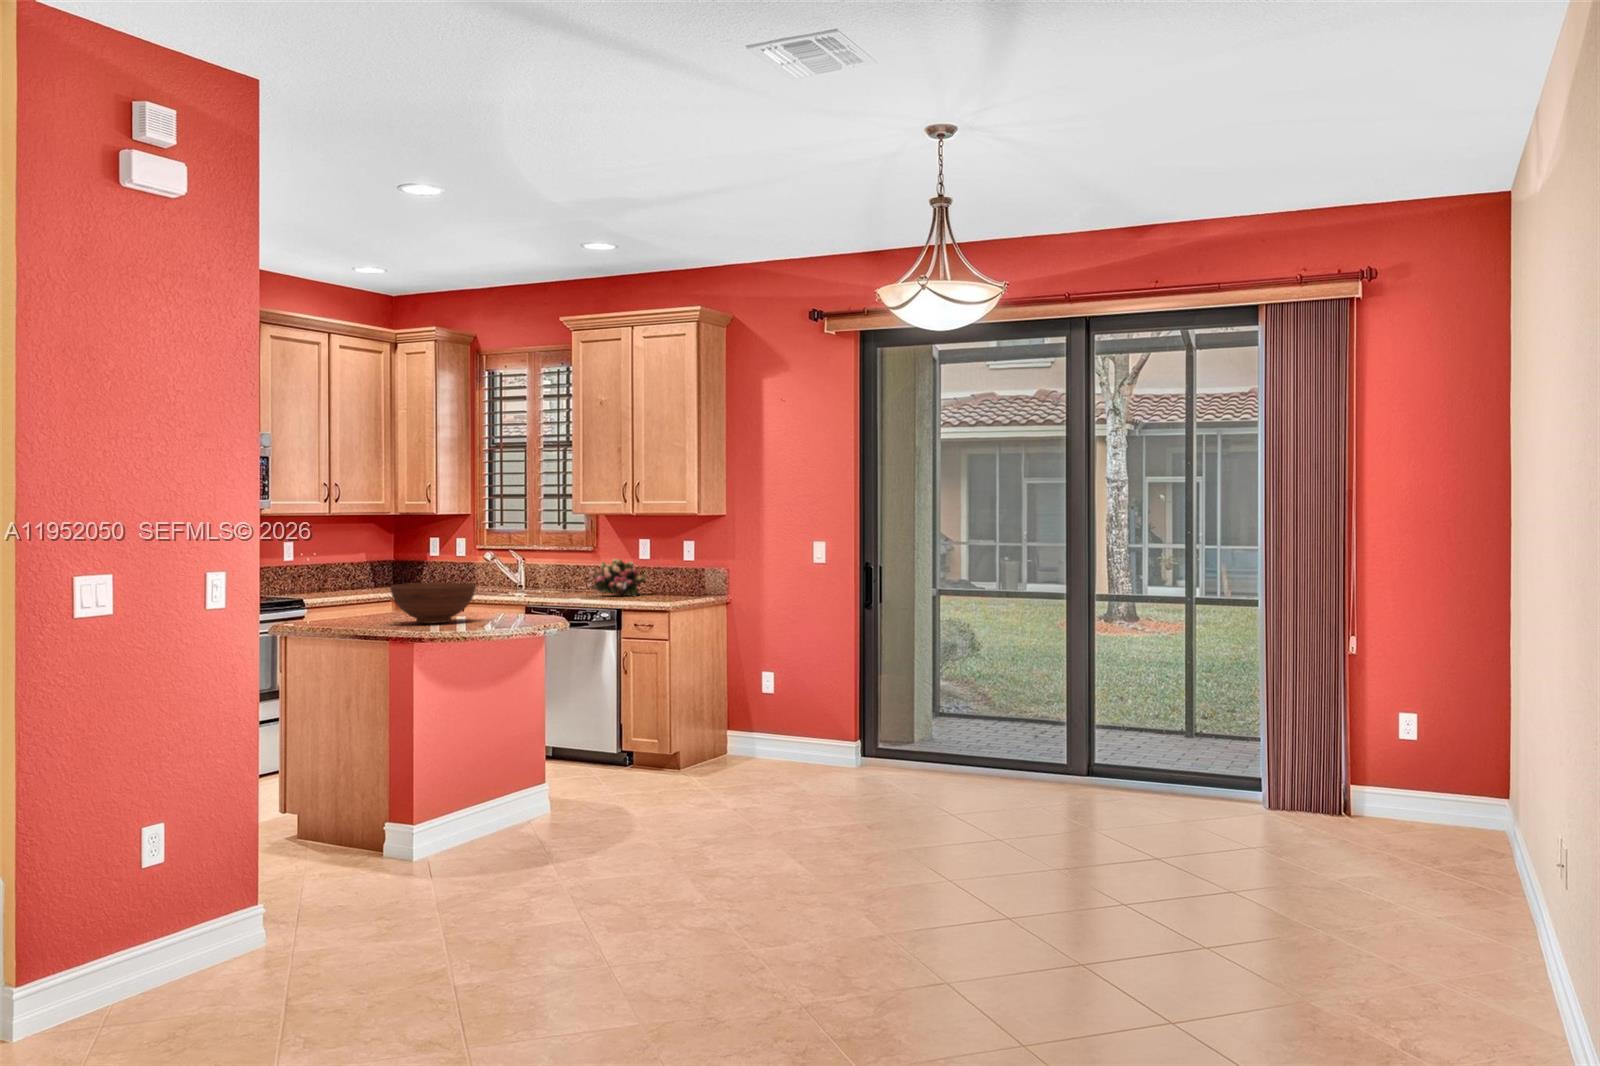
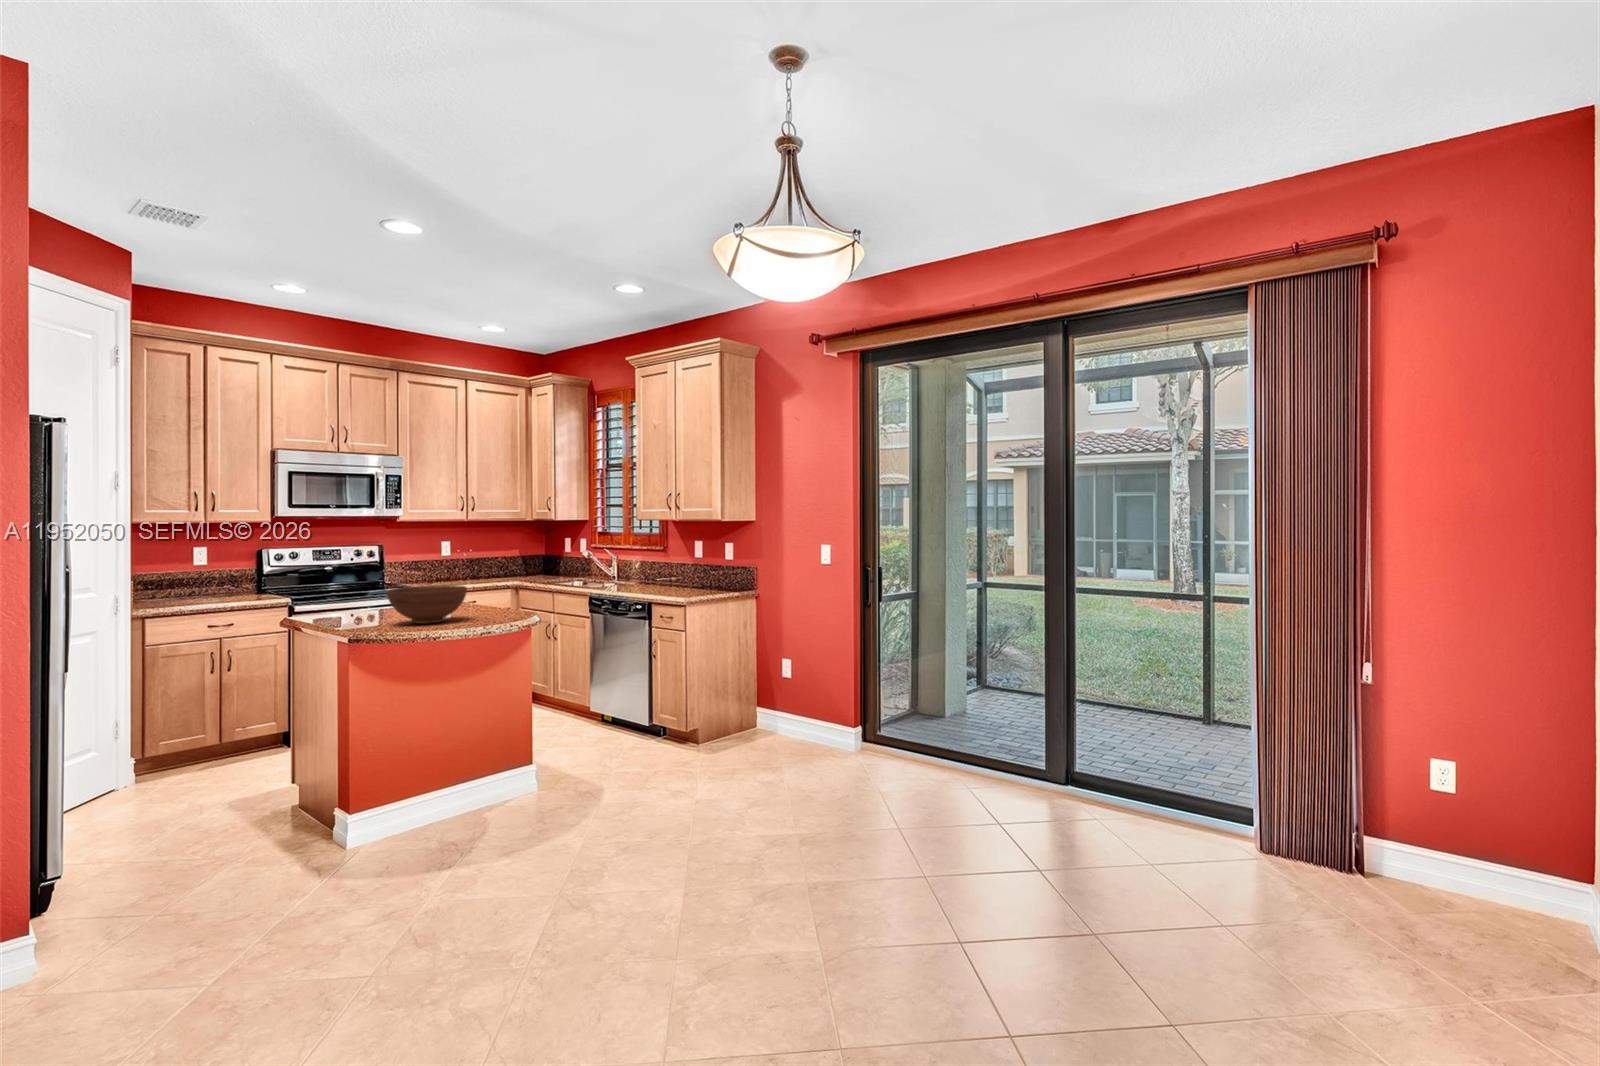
flower arrangement: present [587,558,647,596] -> none [651,556,704,588]

